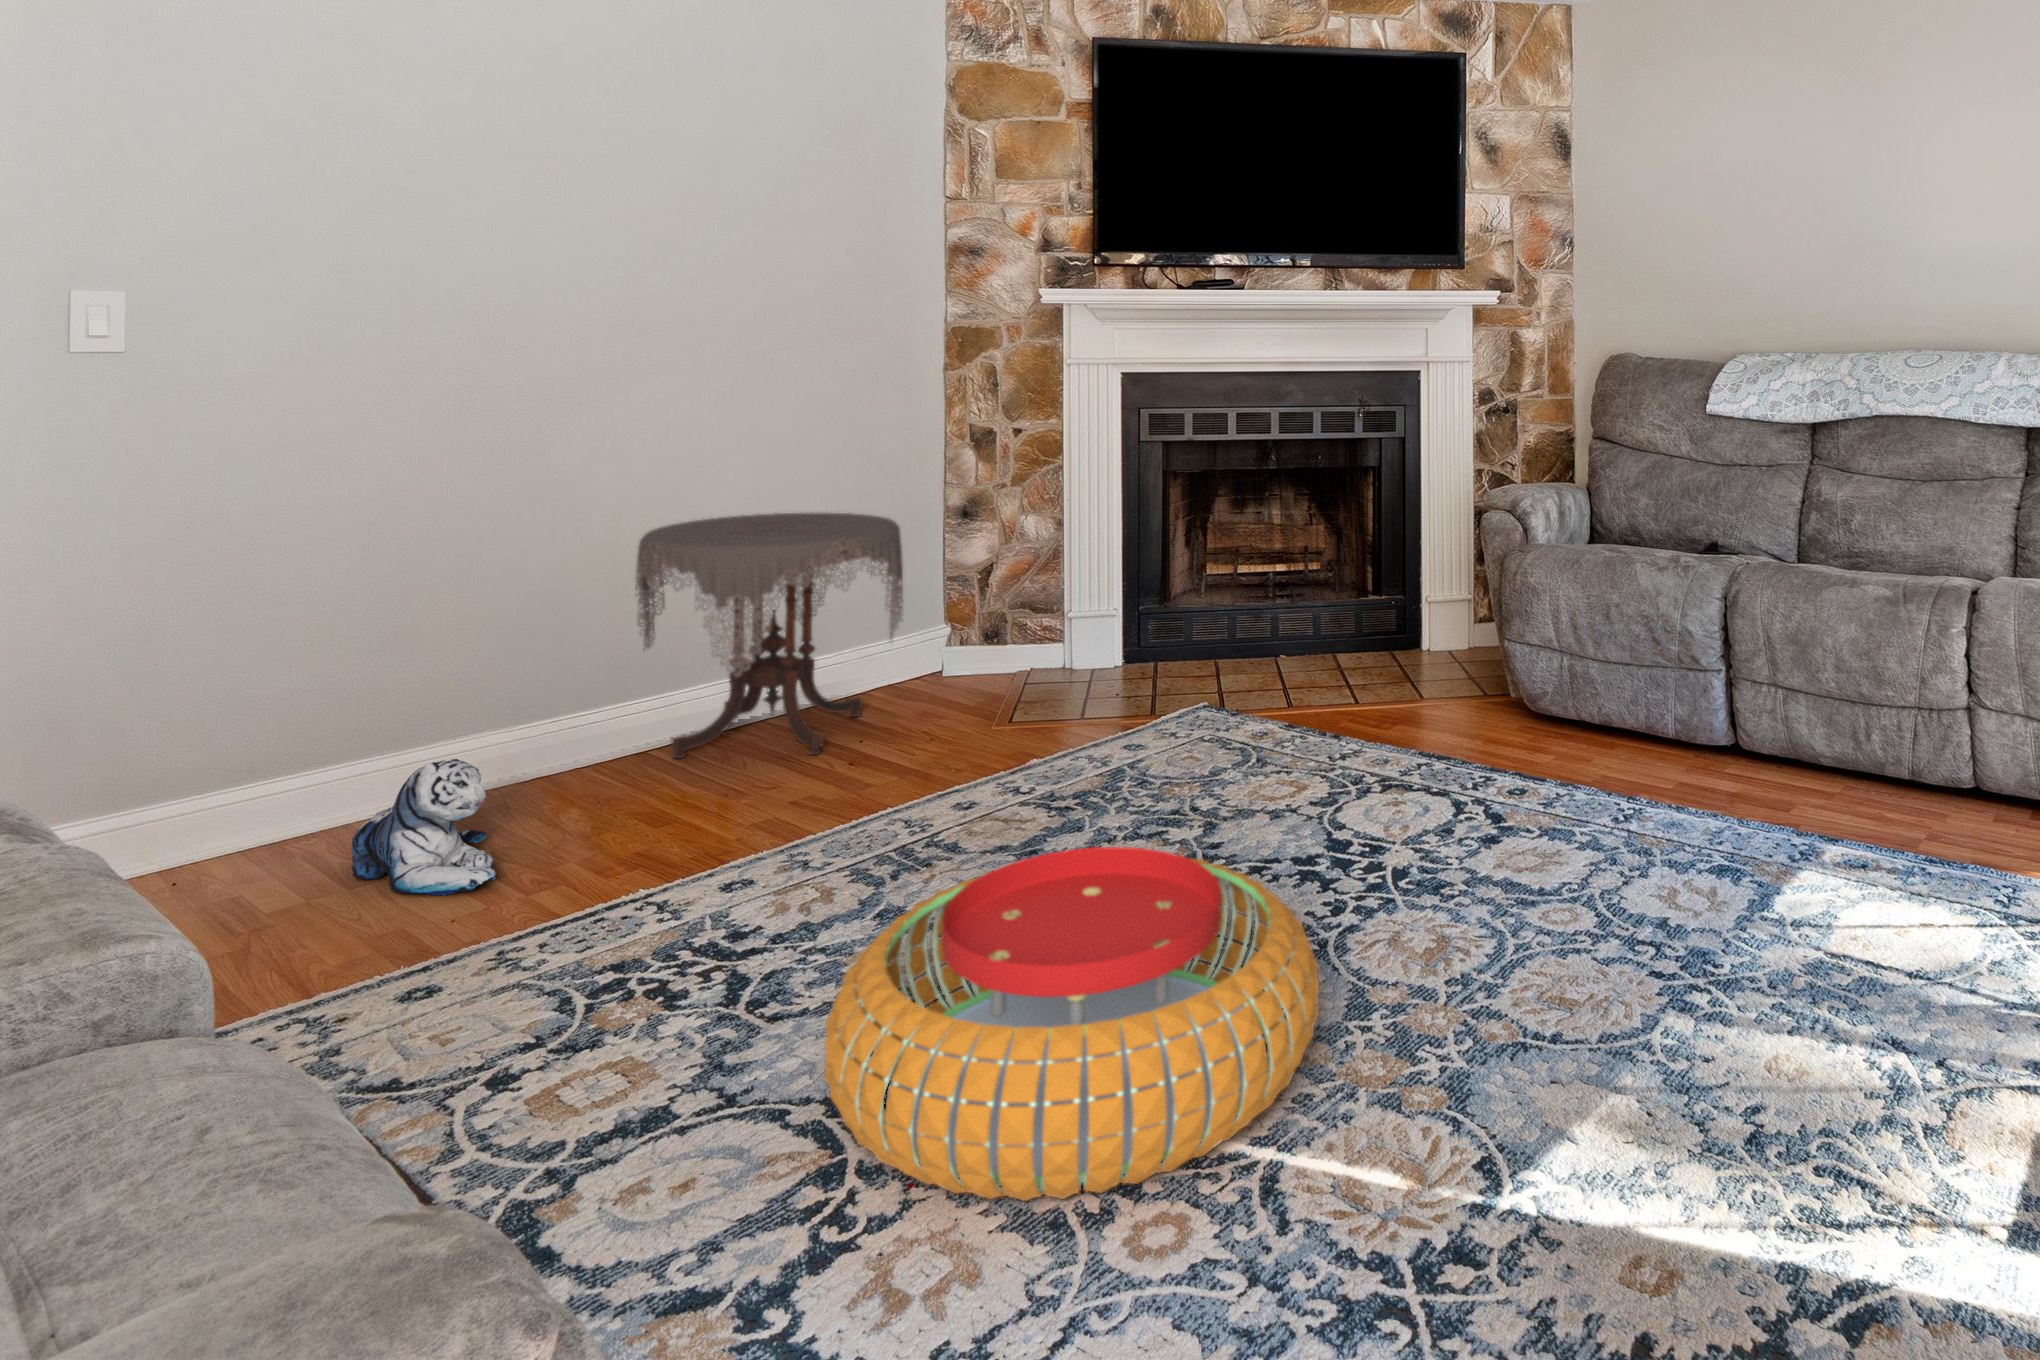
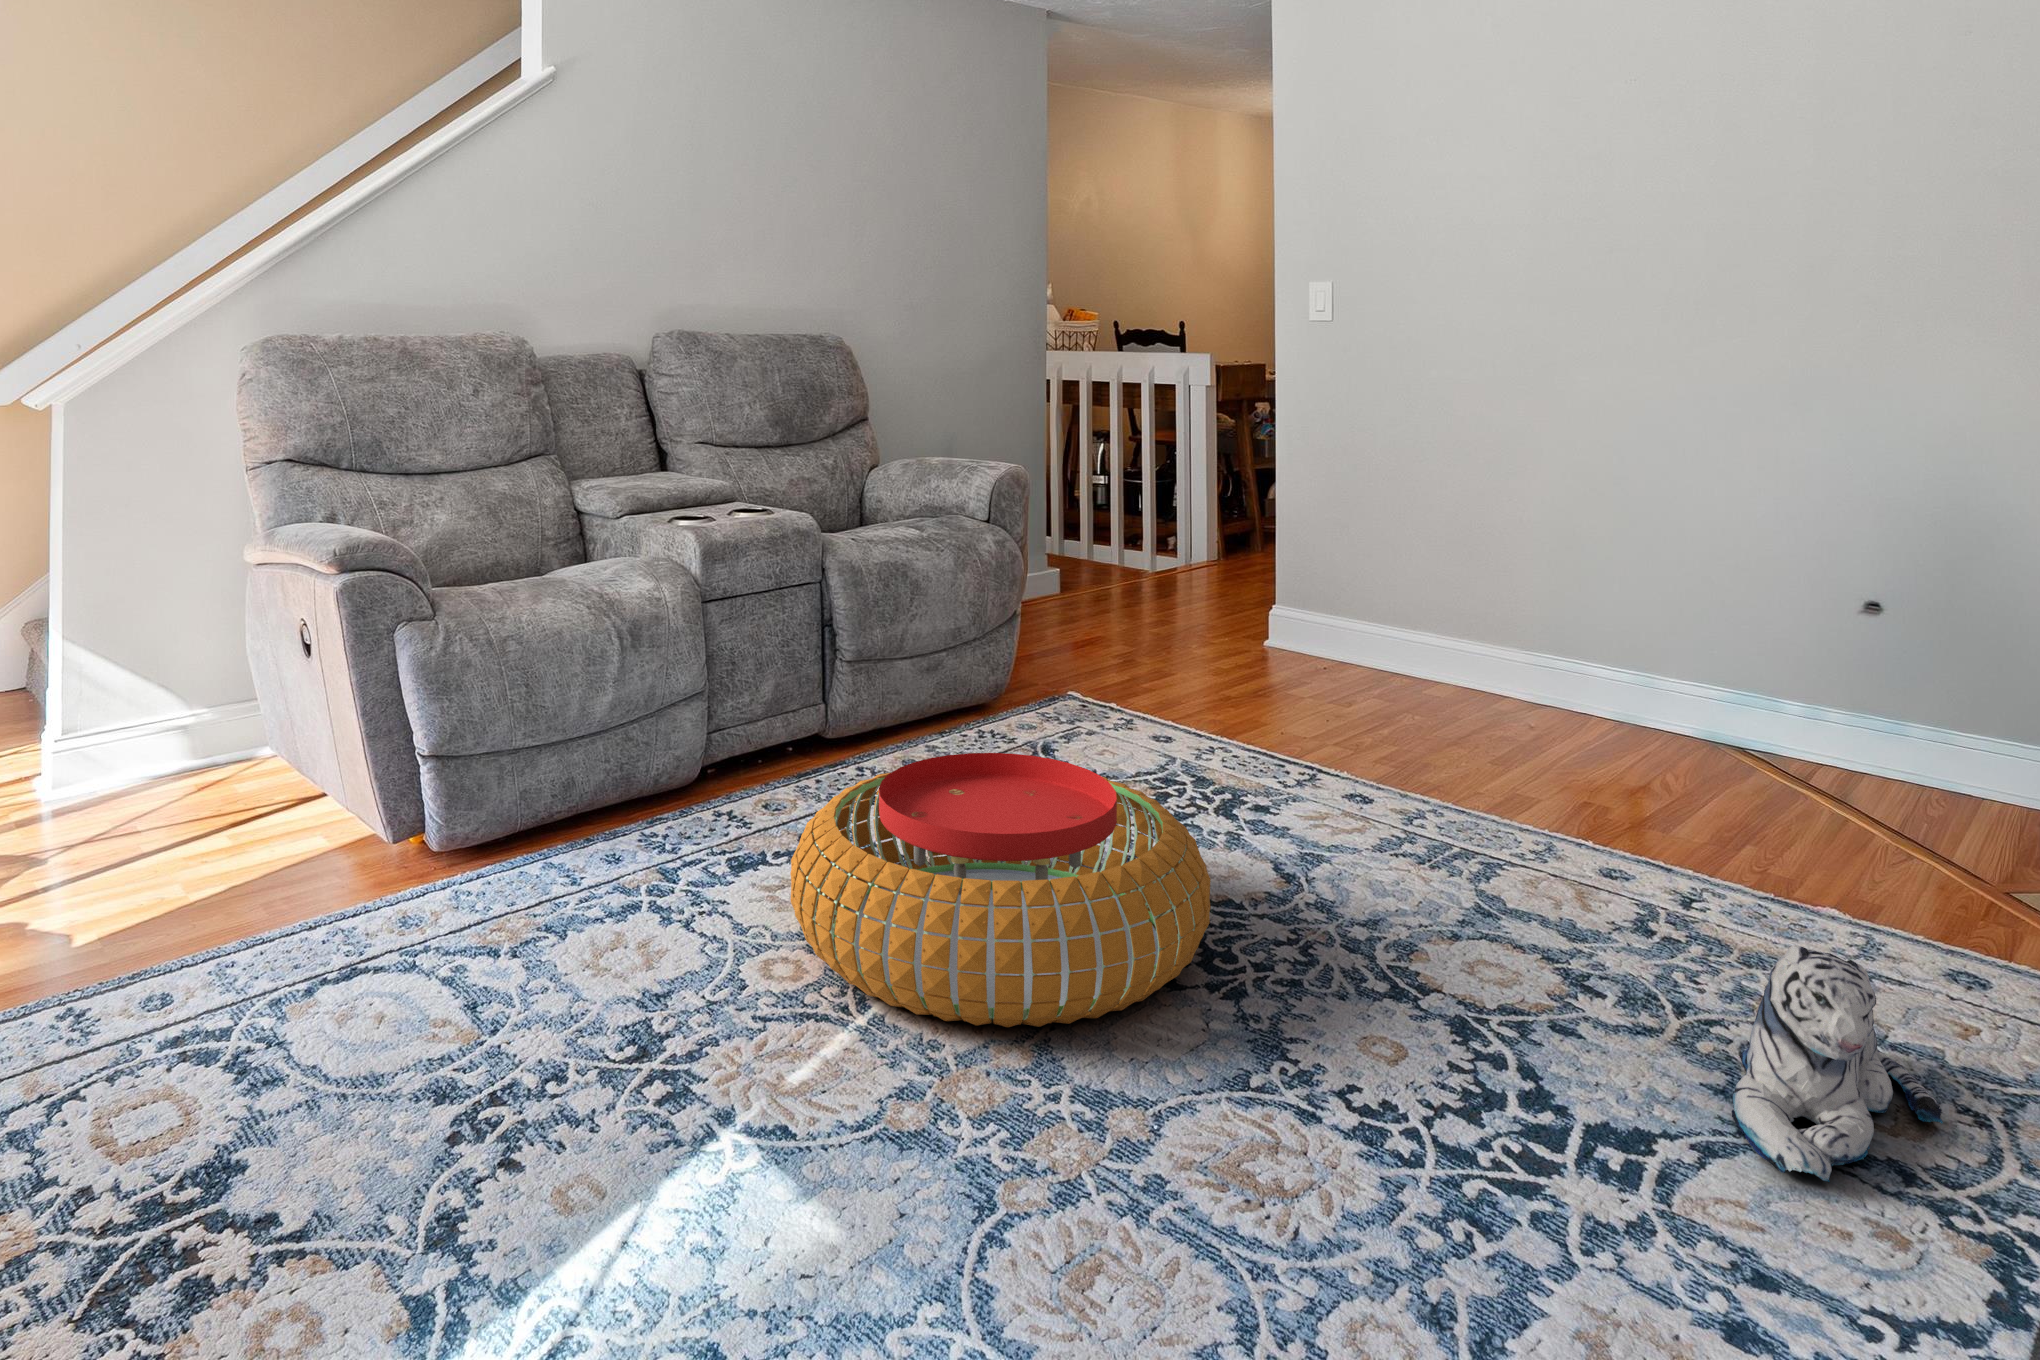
side table: present [635,513,903,758] -> none [1577,513,1908,798]
plush toy: present [351,759,496,895] -> present [1732,945,1943,1182]

